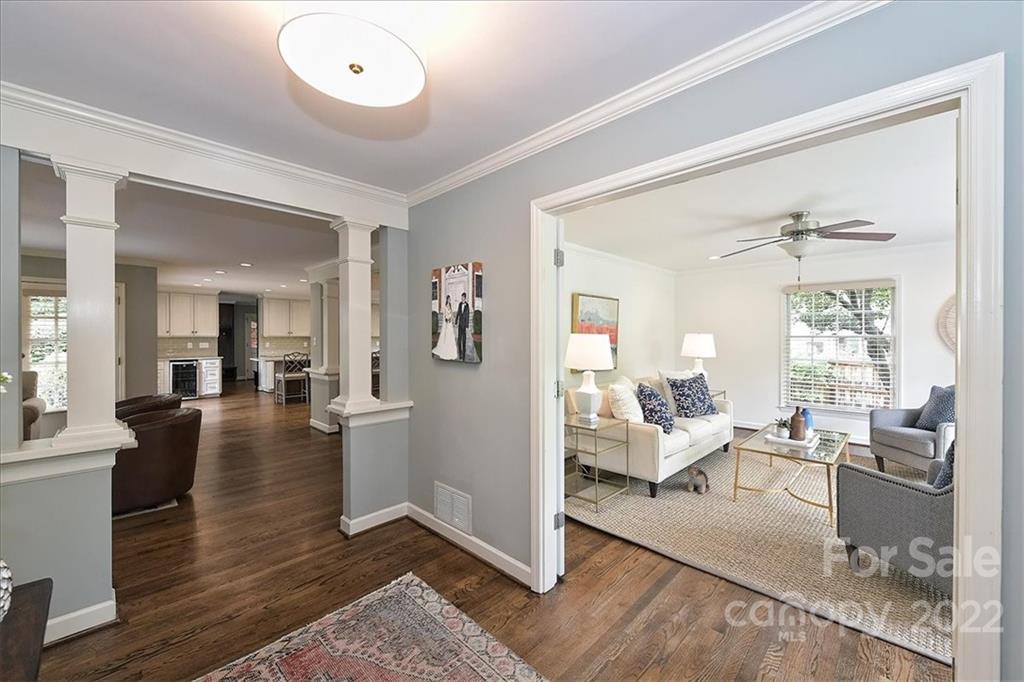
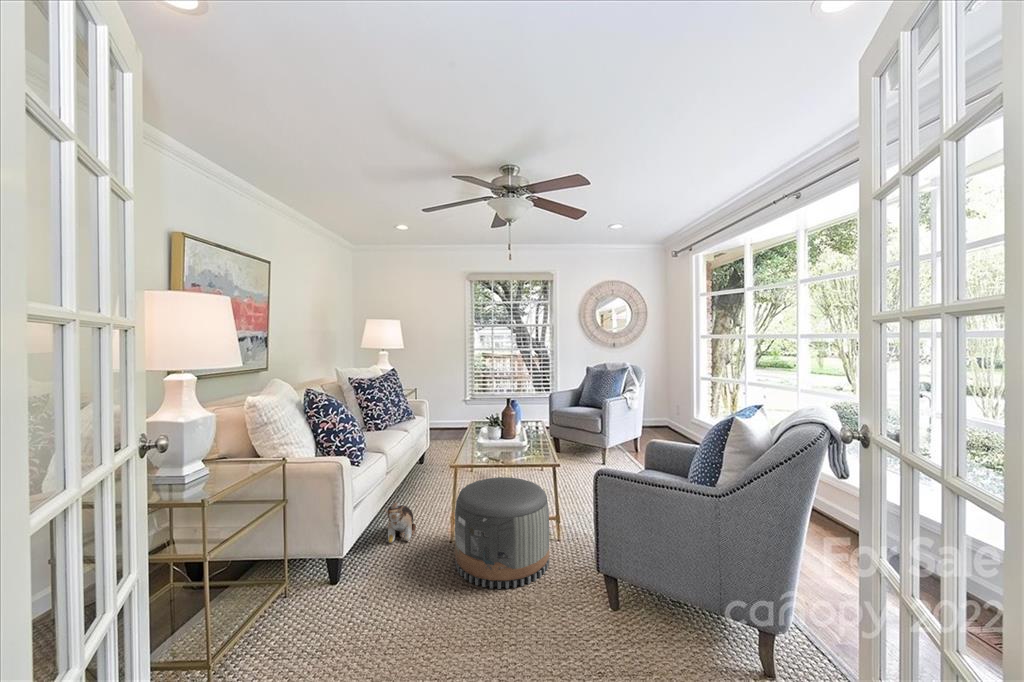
pouf: none [734,463,817,542] -> present [455,477,549,589]

